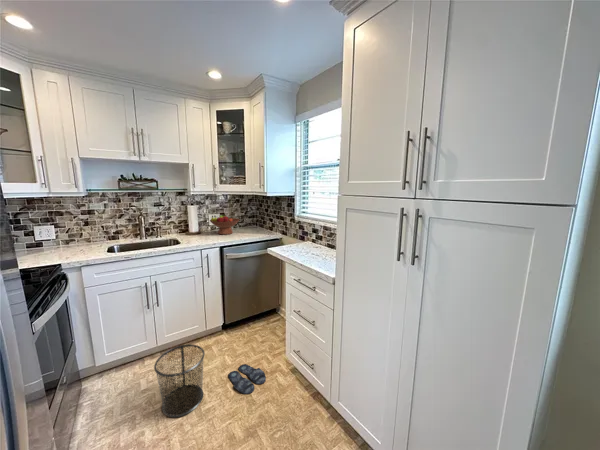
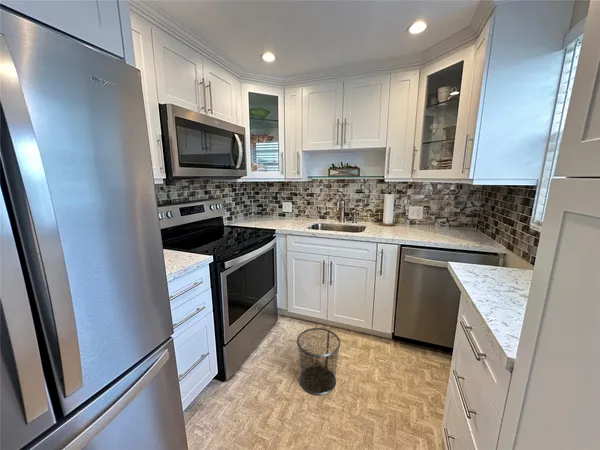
fruit bowl: present [210,215,240,235] -> none [403,207,443,232]
slippers: present [228,364,266,394] -> none [362,388,403,431]

